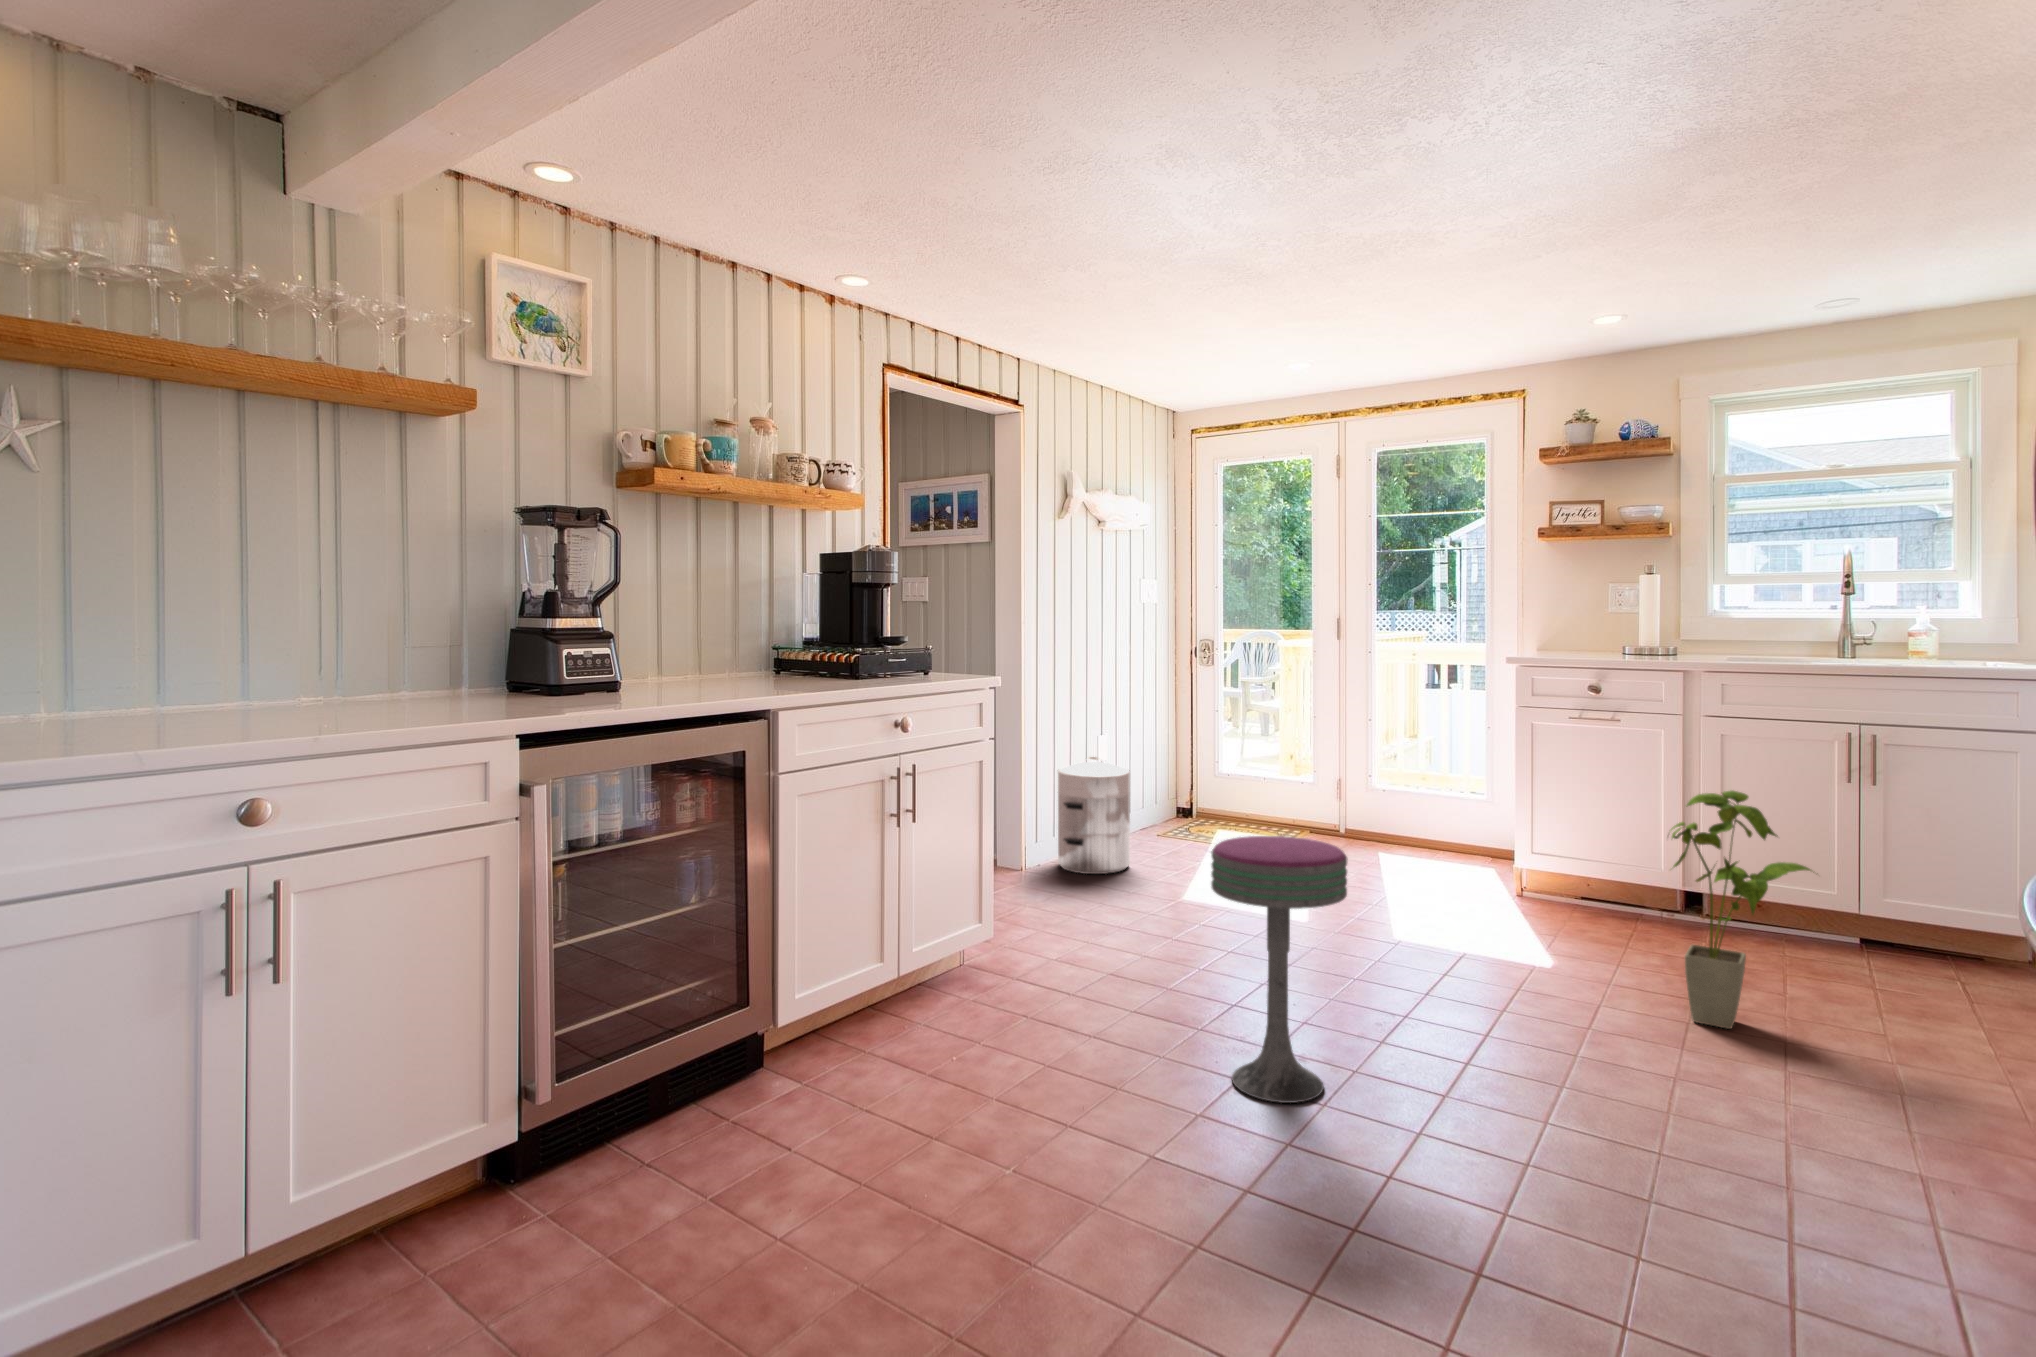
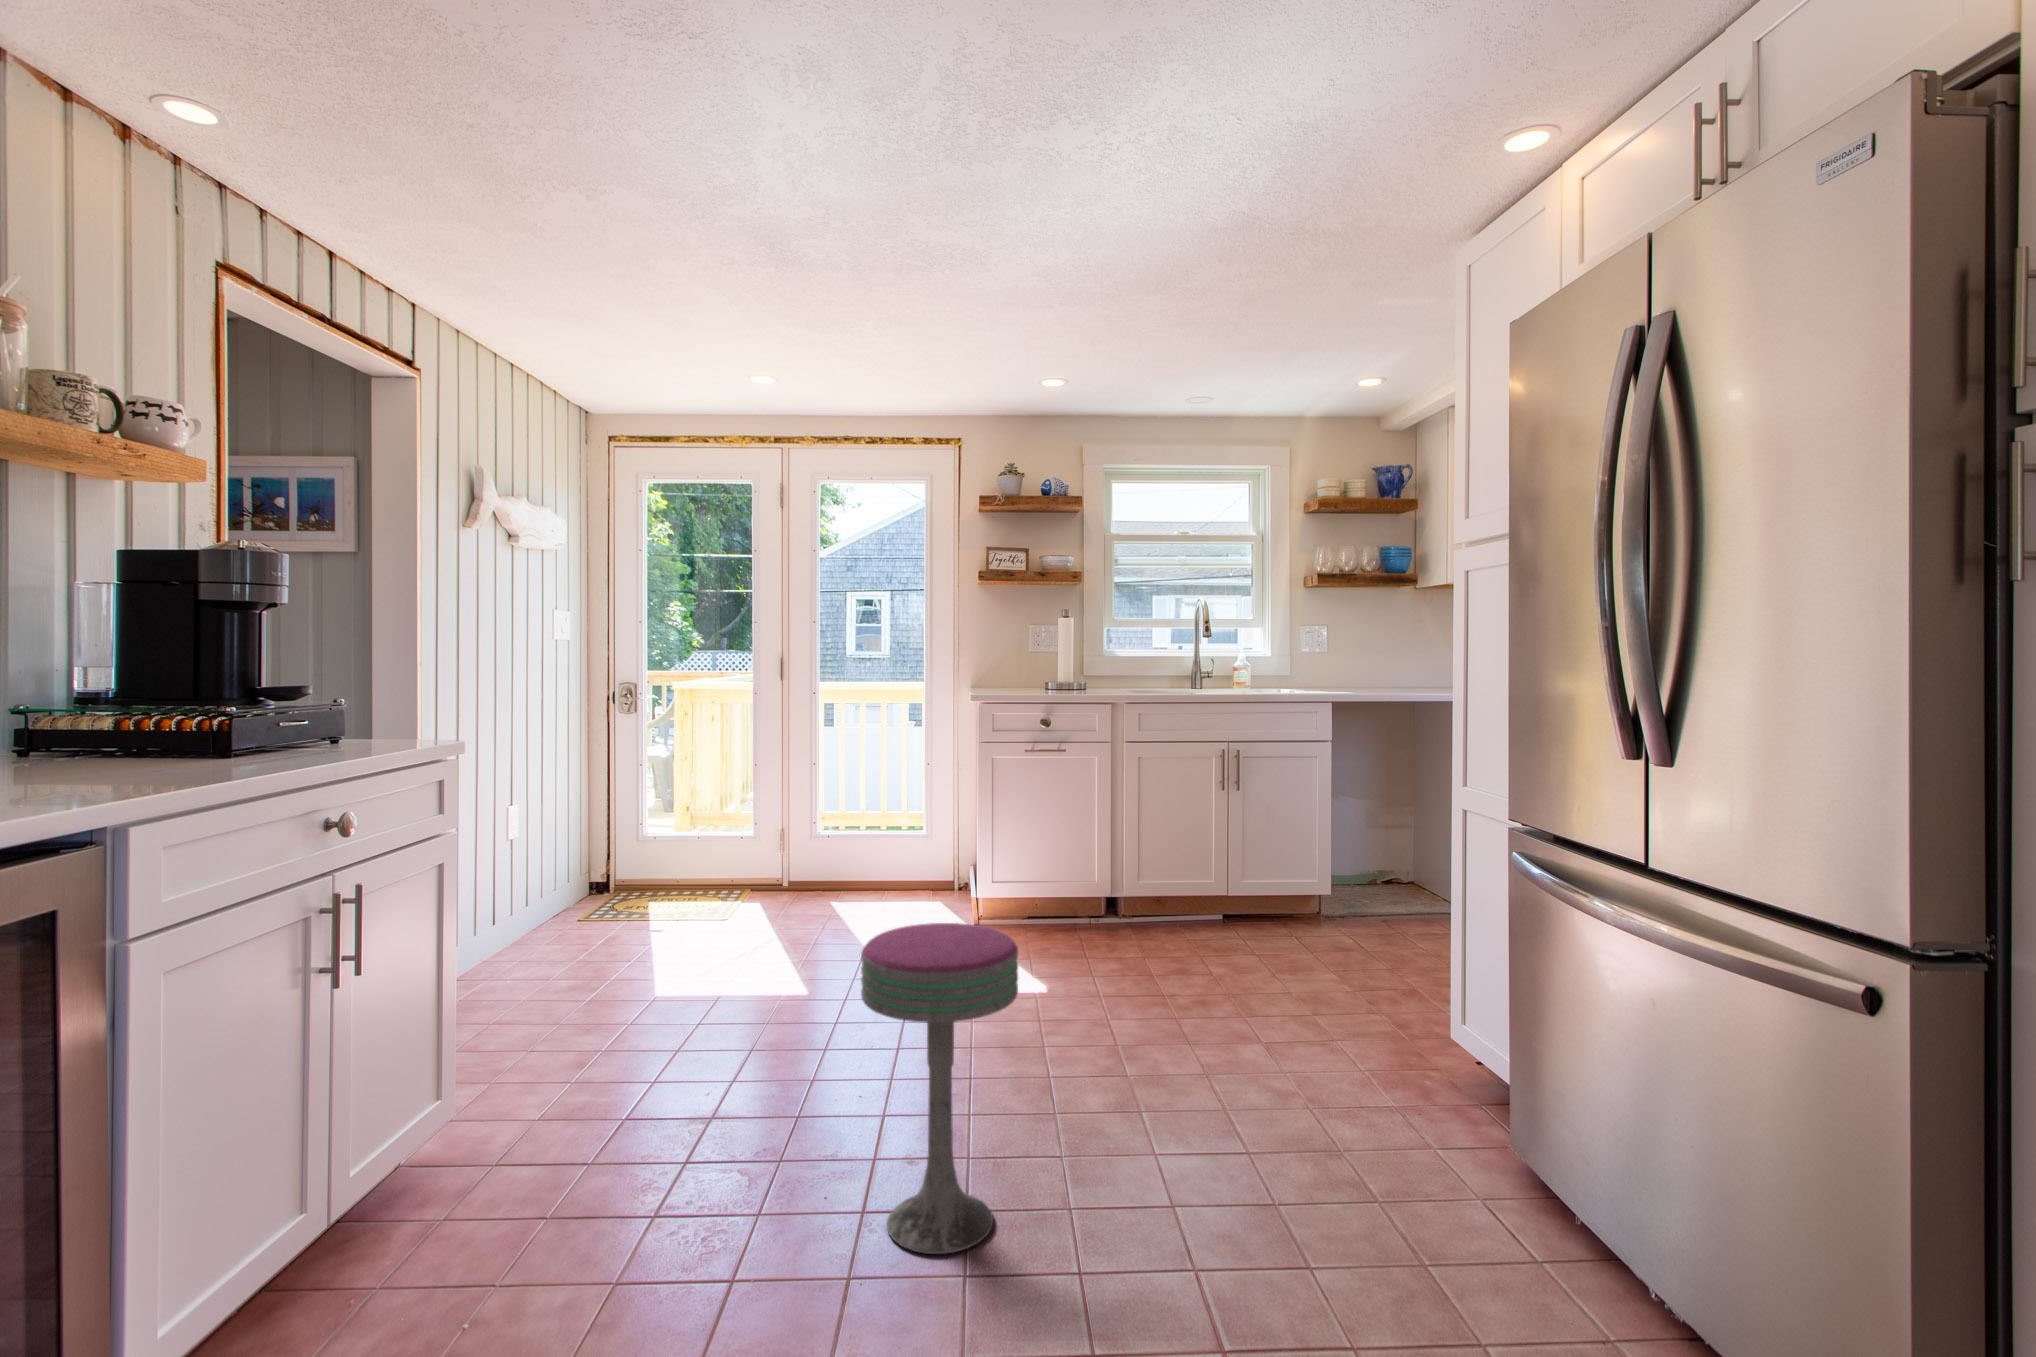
waste bin: present [1058,757,1130,874] -> none [471,832,575,985]
house plant: present [1671,790,1812,1029] -> none [1167,814,1275,1022]

